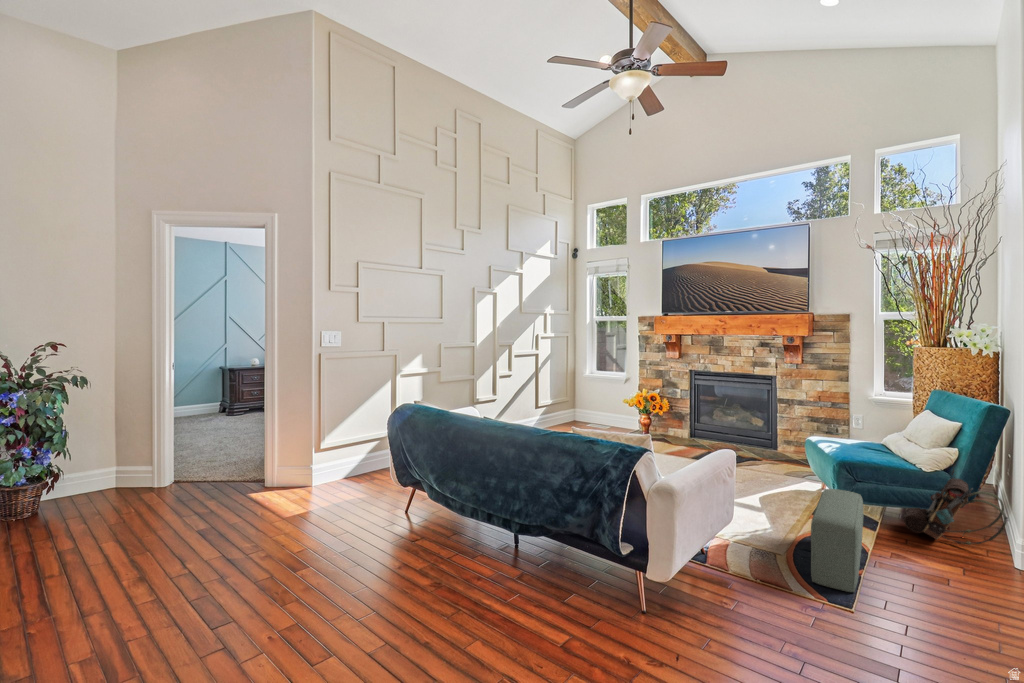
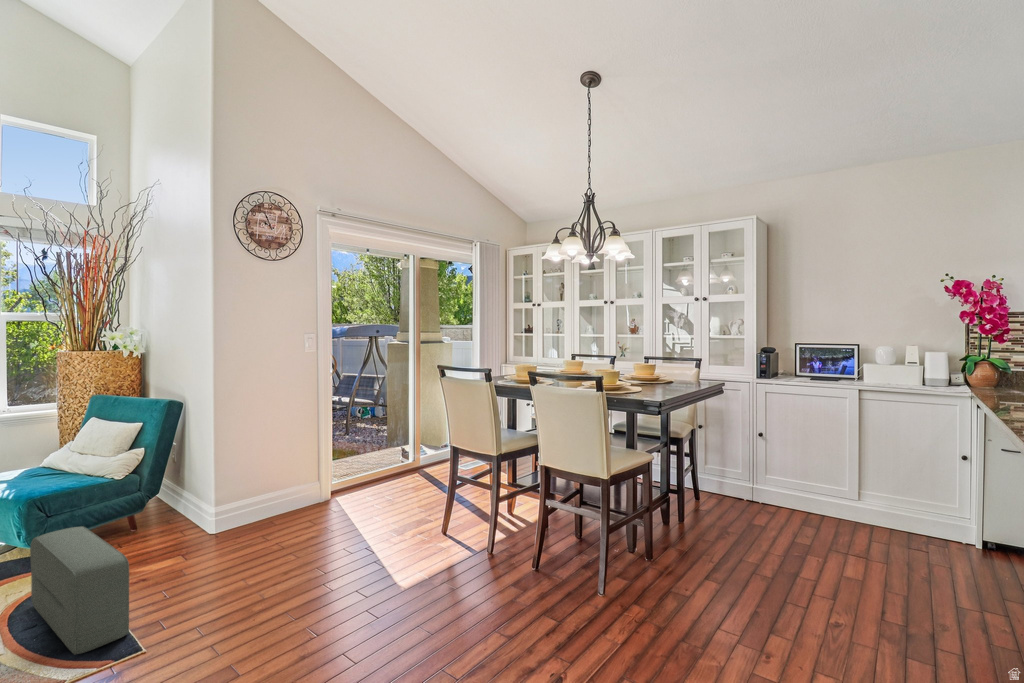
backpack: present [903,463,1008,545] -> none [97,451,199,546]

